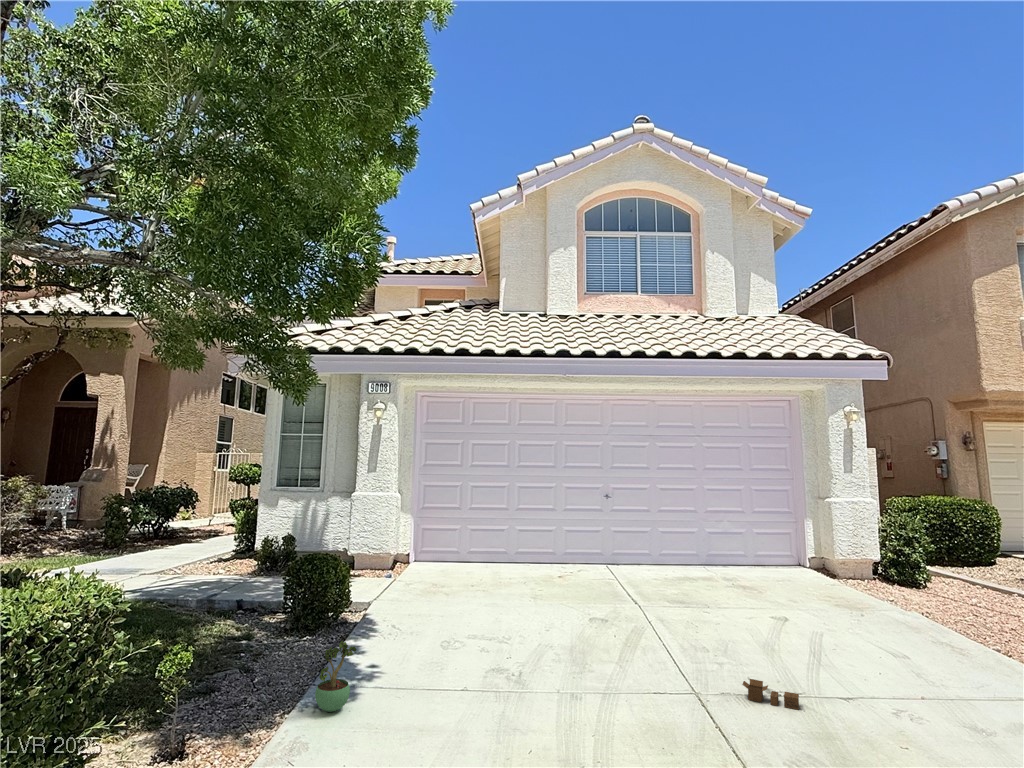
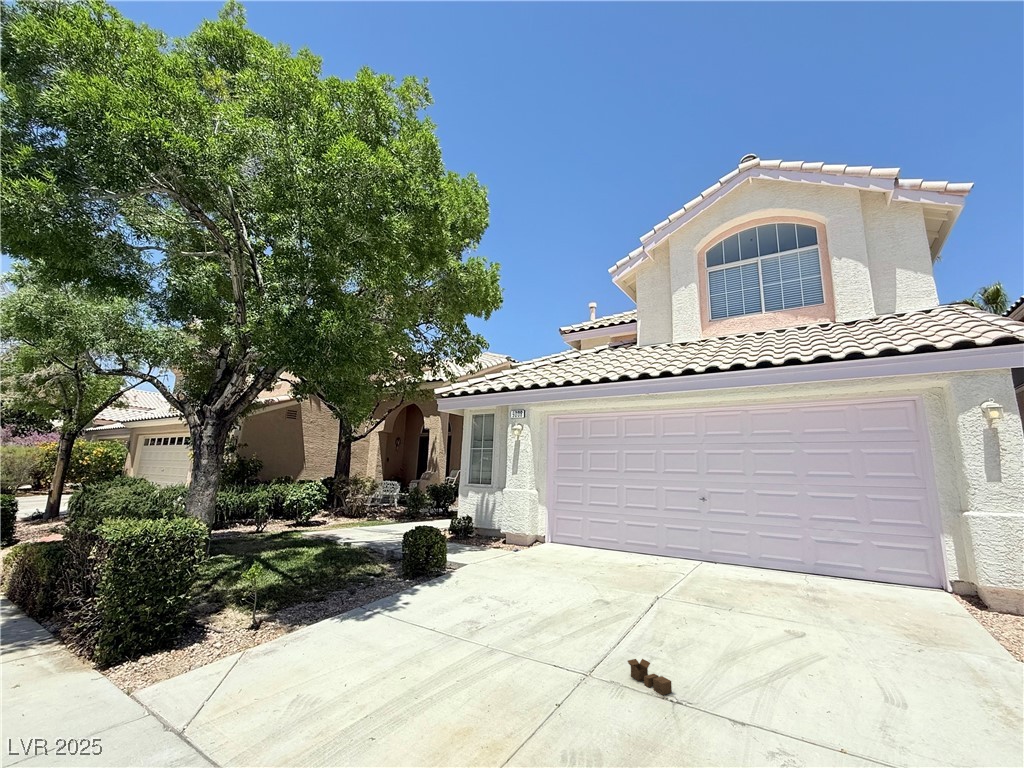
potted plant: present [315,641,356,712] -> none [348,569,377,614]

